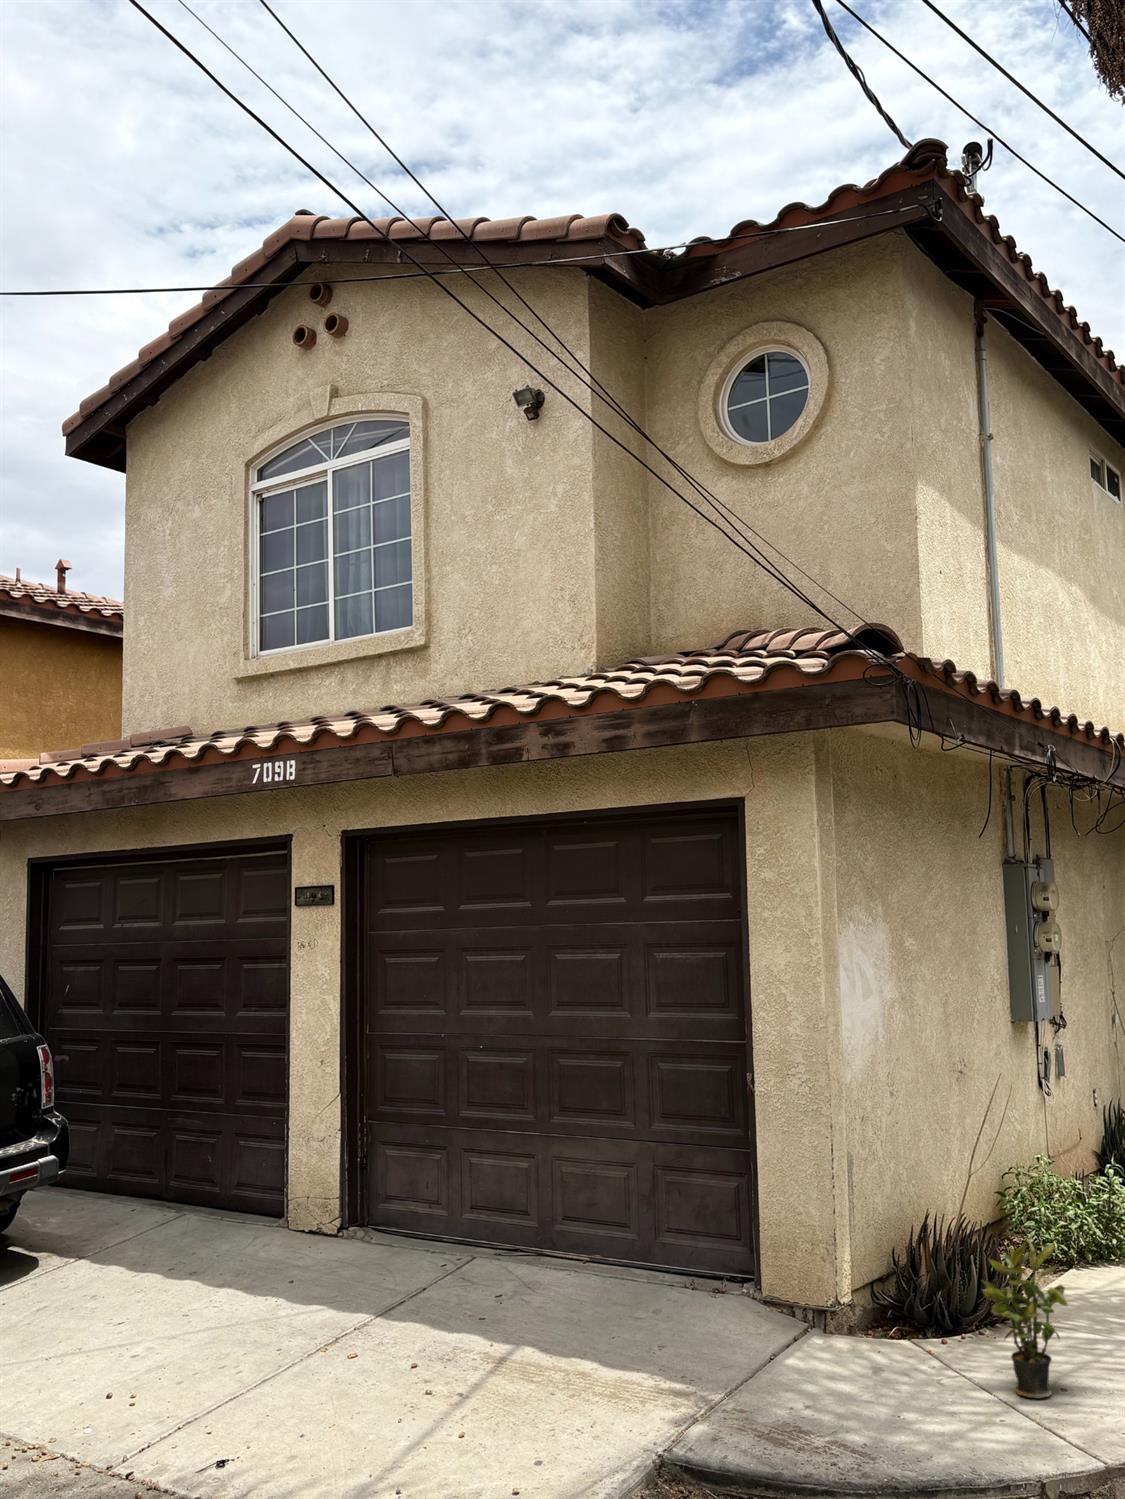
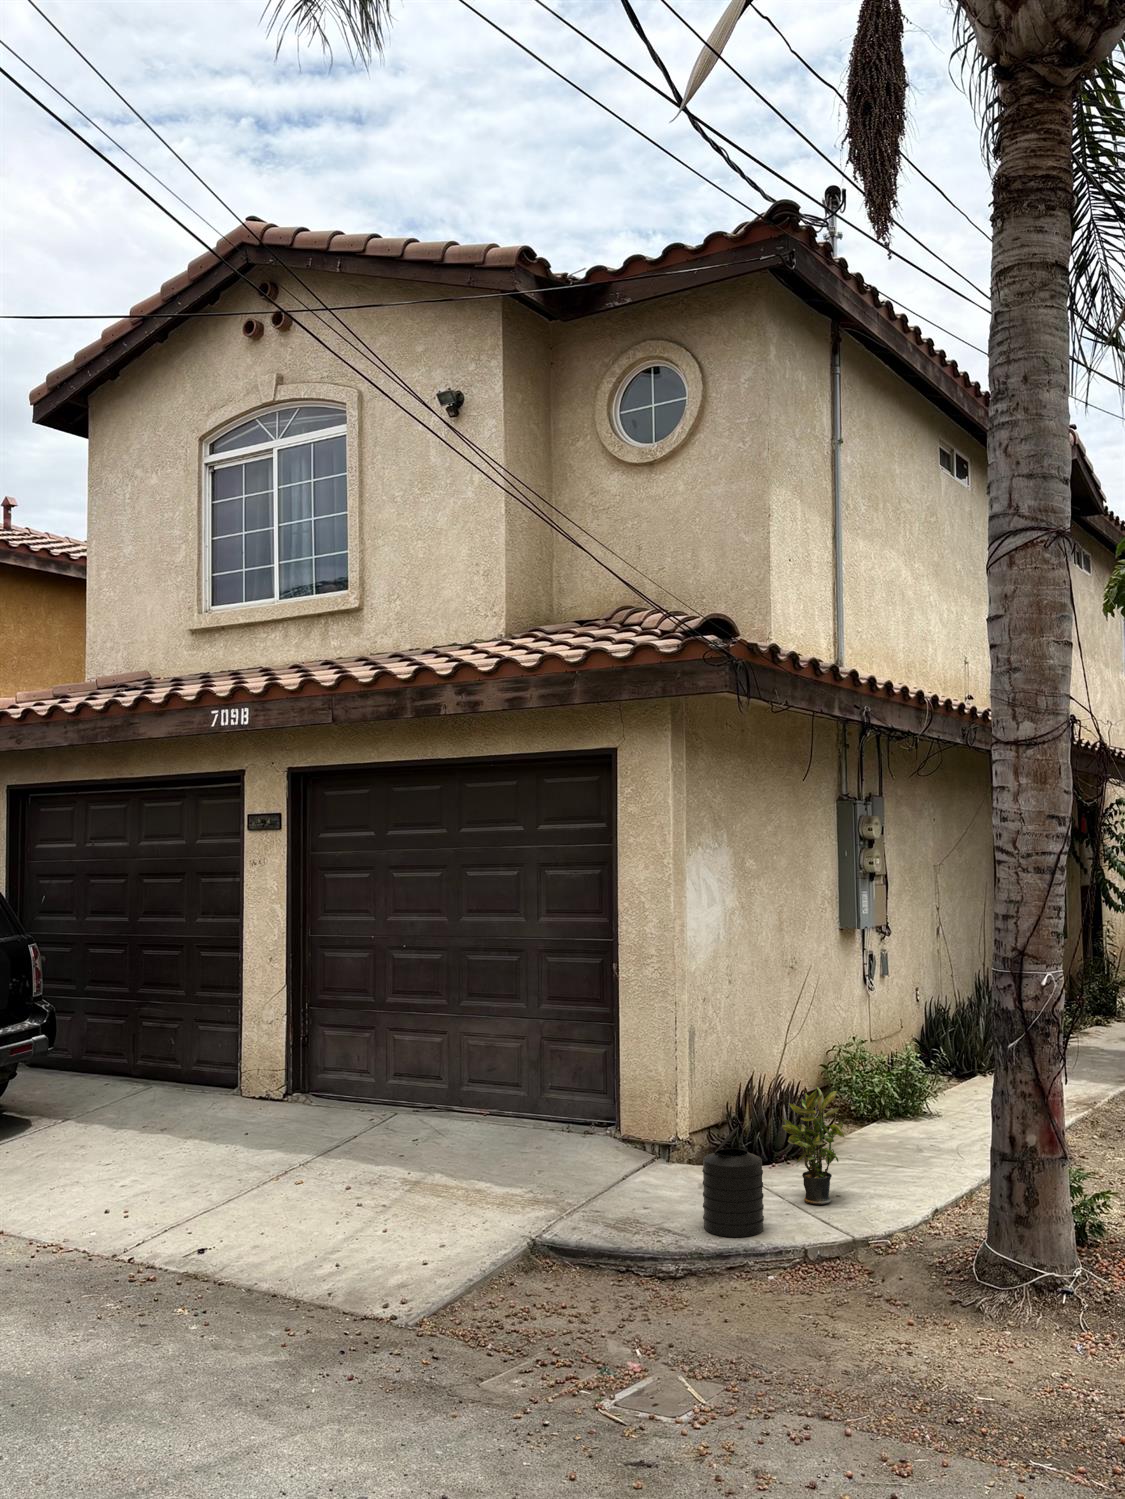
trash can: none [883,1297,970,1451] -> present [702,1128,764,1237]

